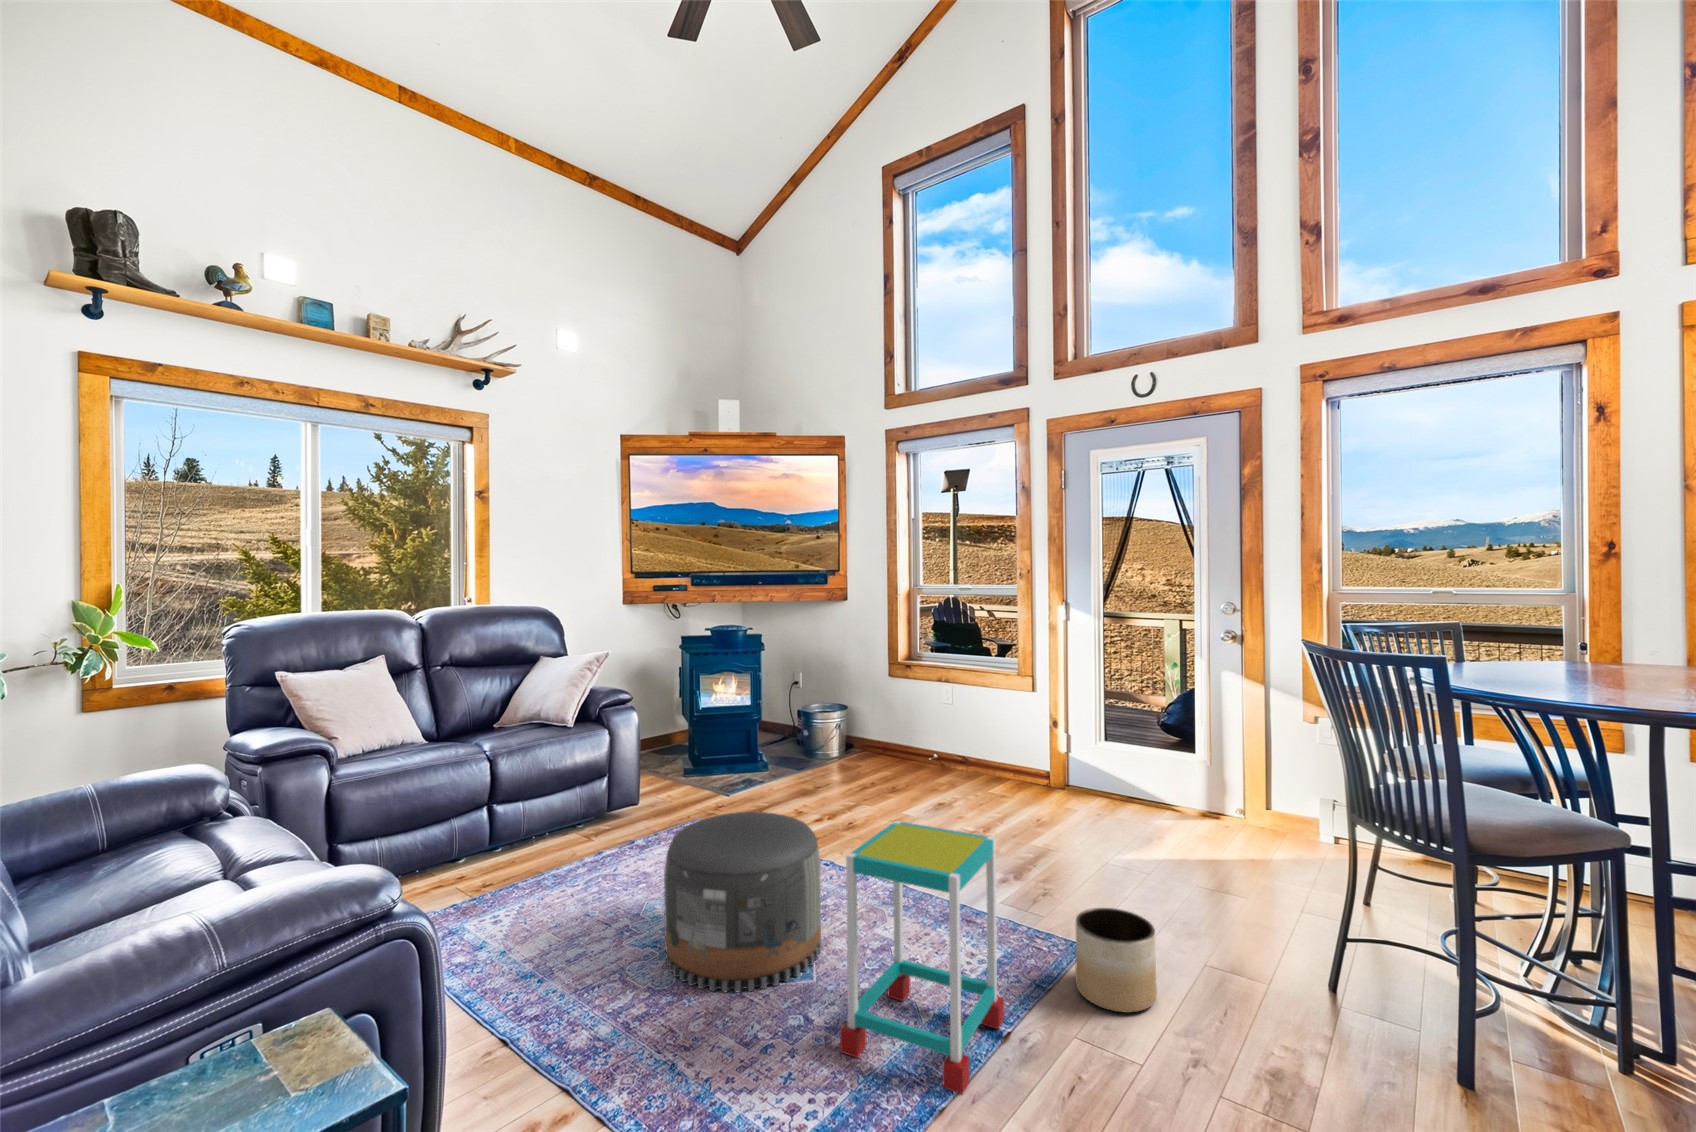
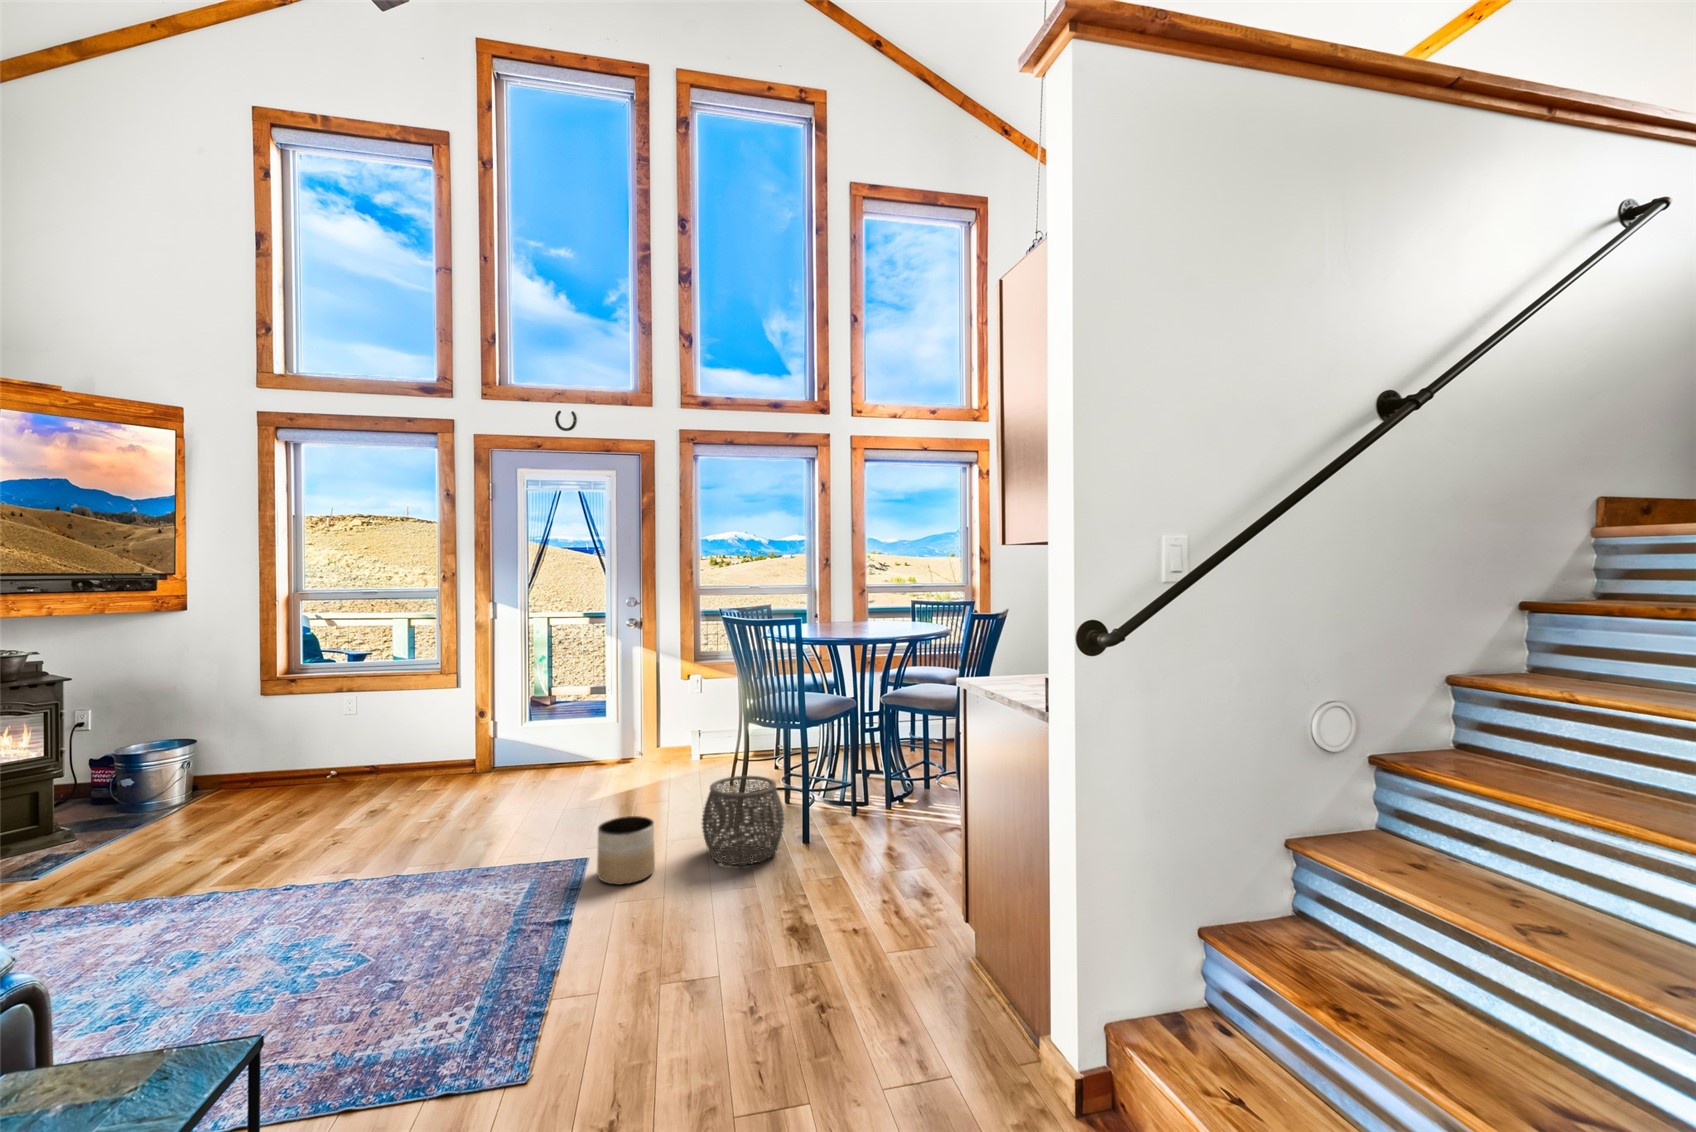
pouf: present [664,812,821,992] -> none [146,825,359,1024]
side table: present [840,821,1004,1094] -> none [448,776,567,985]
woven basket: none [1236,902,1397,1074] -> present [702,776,785,865]

